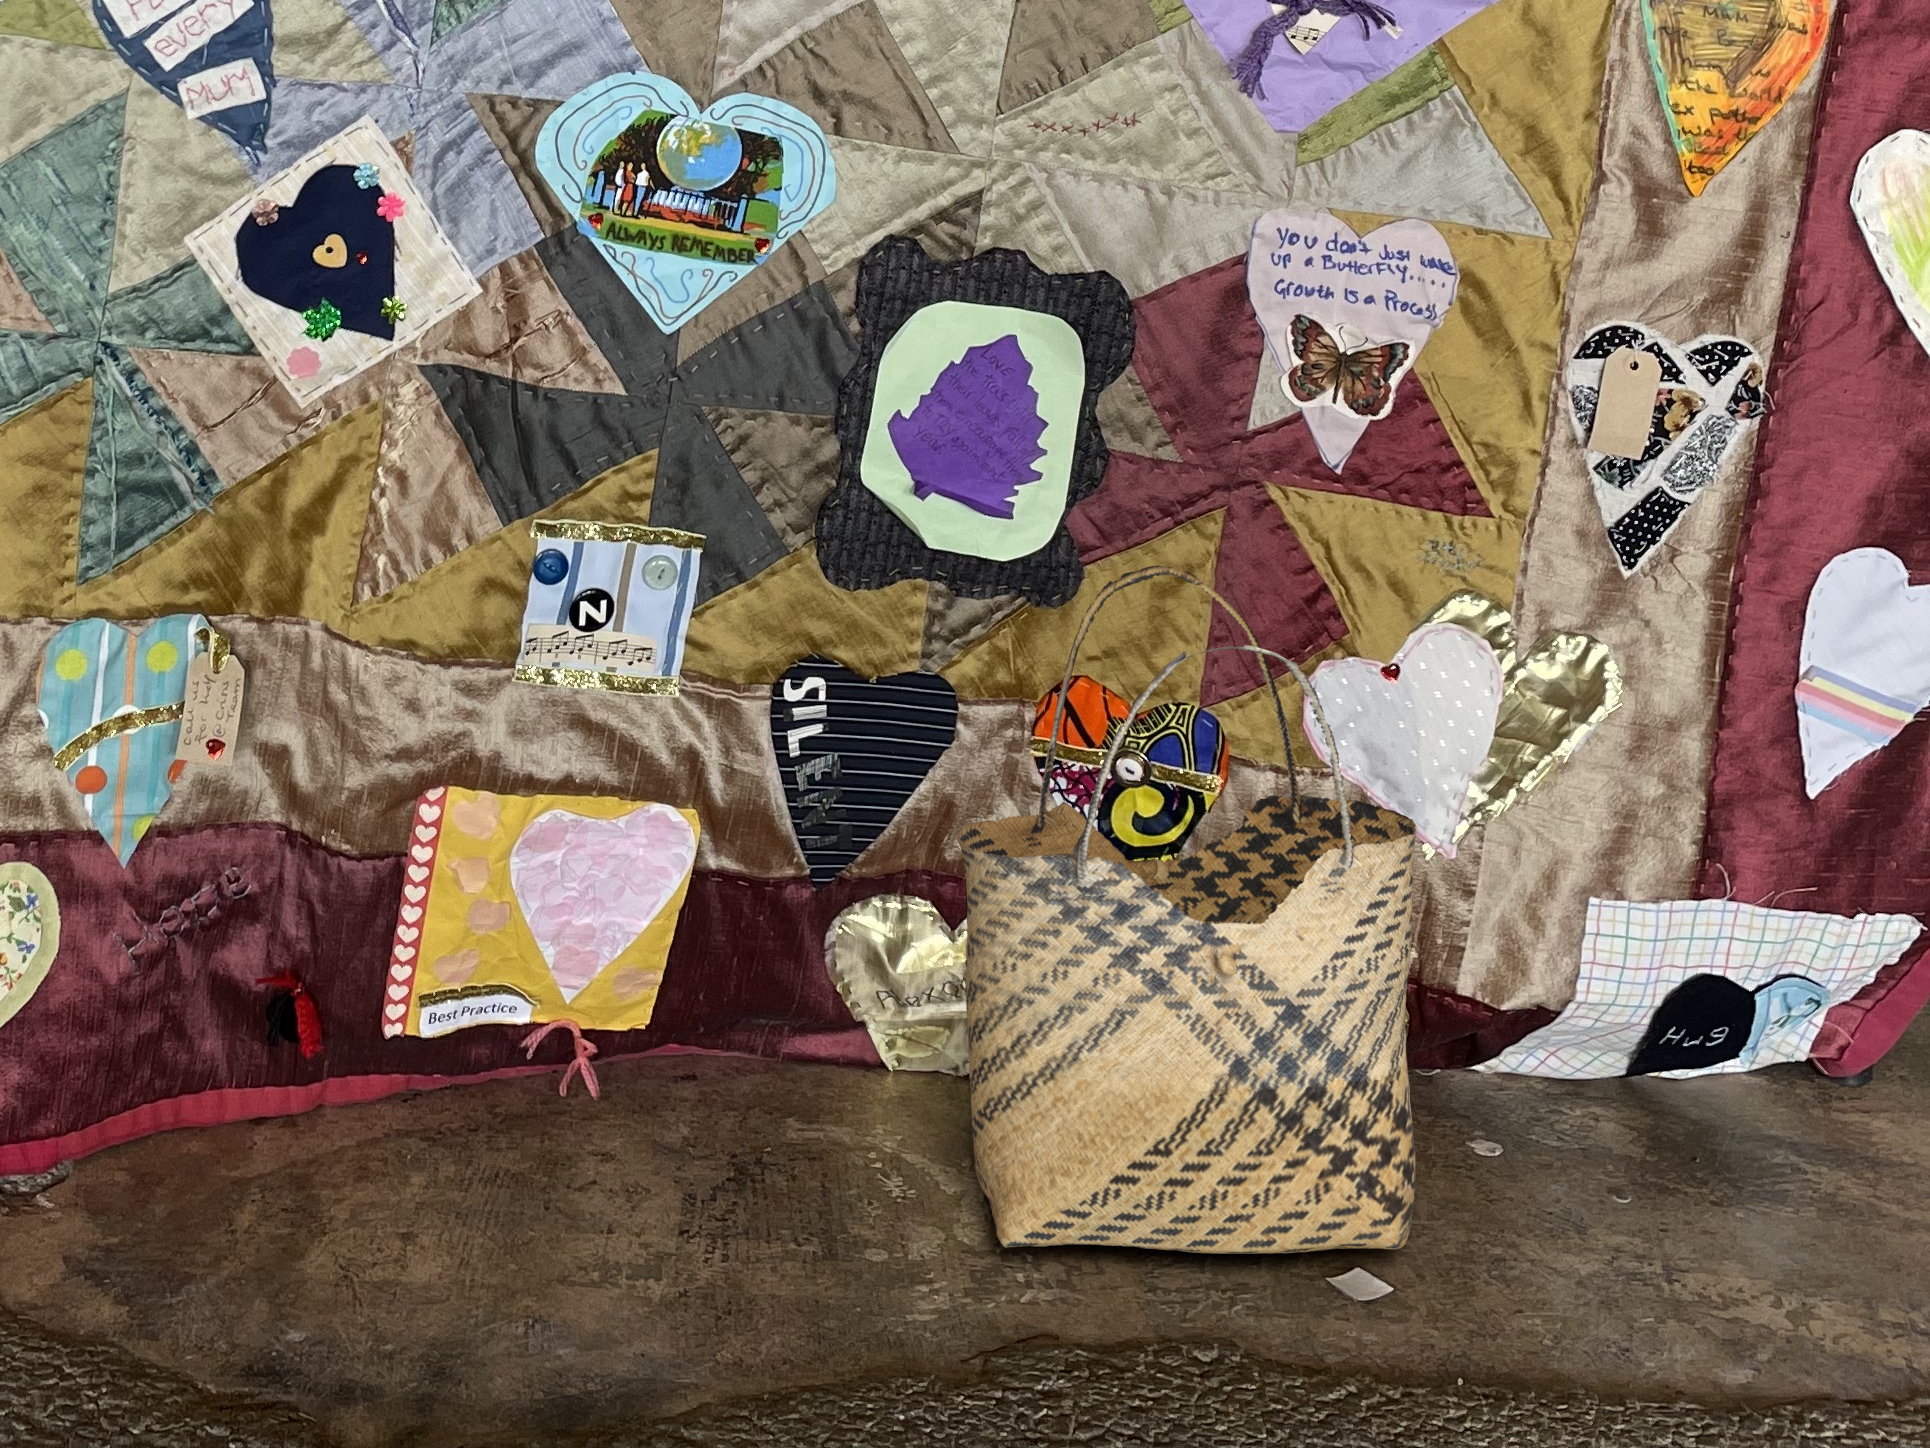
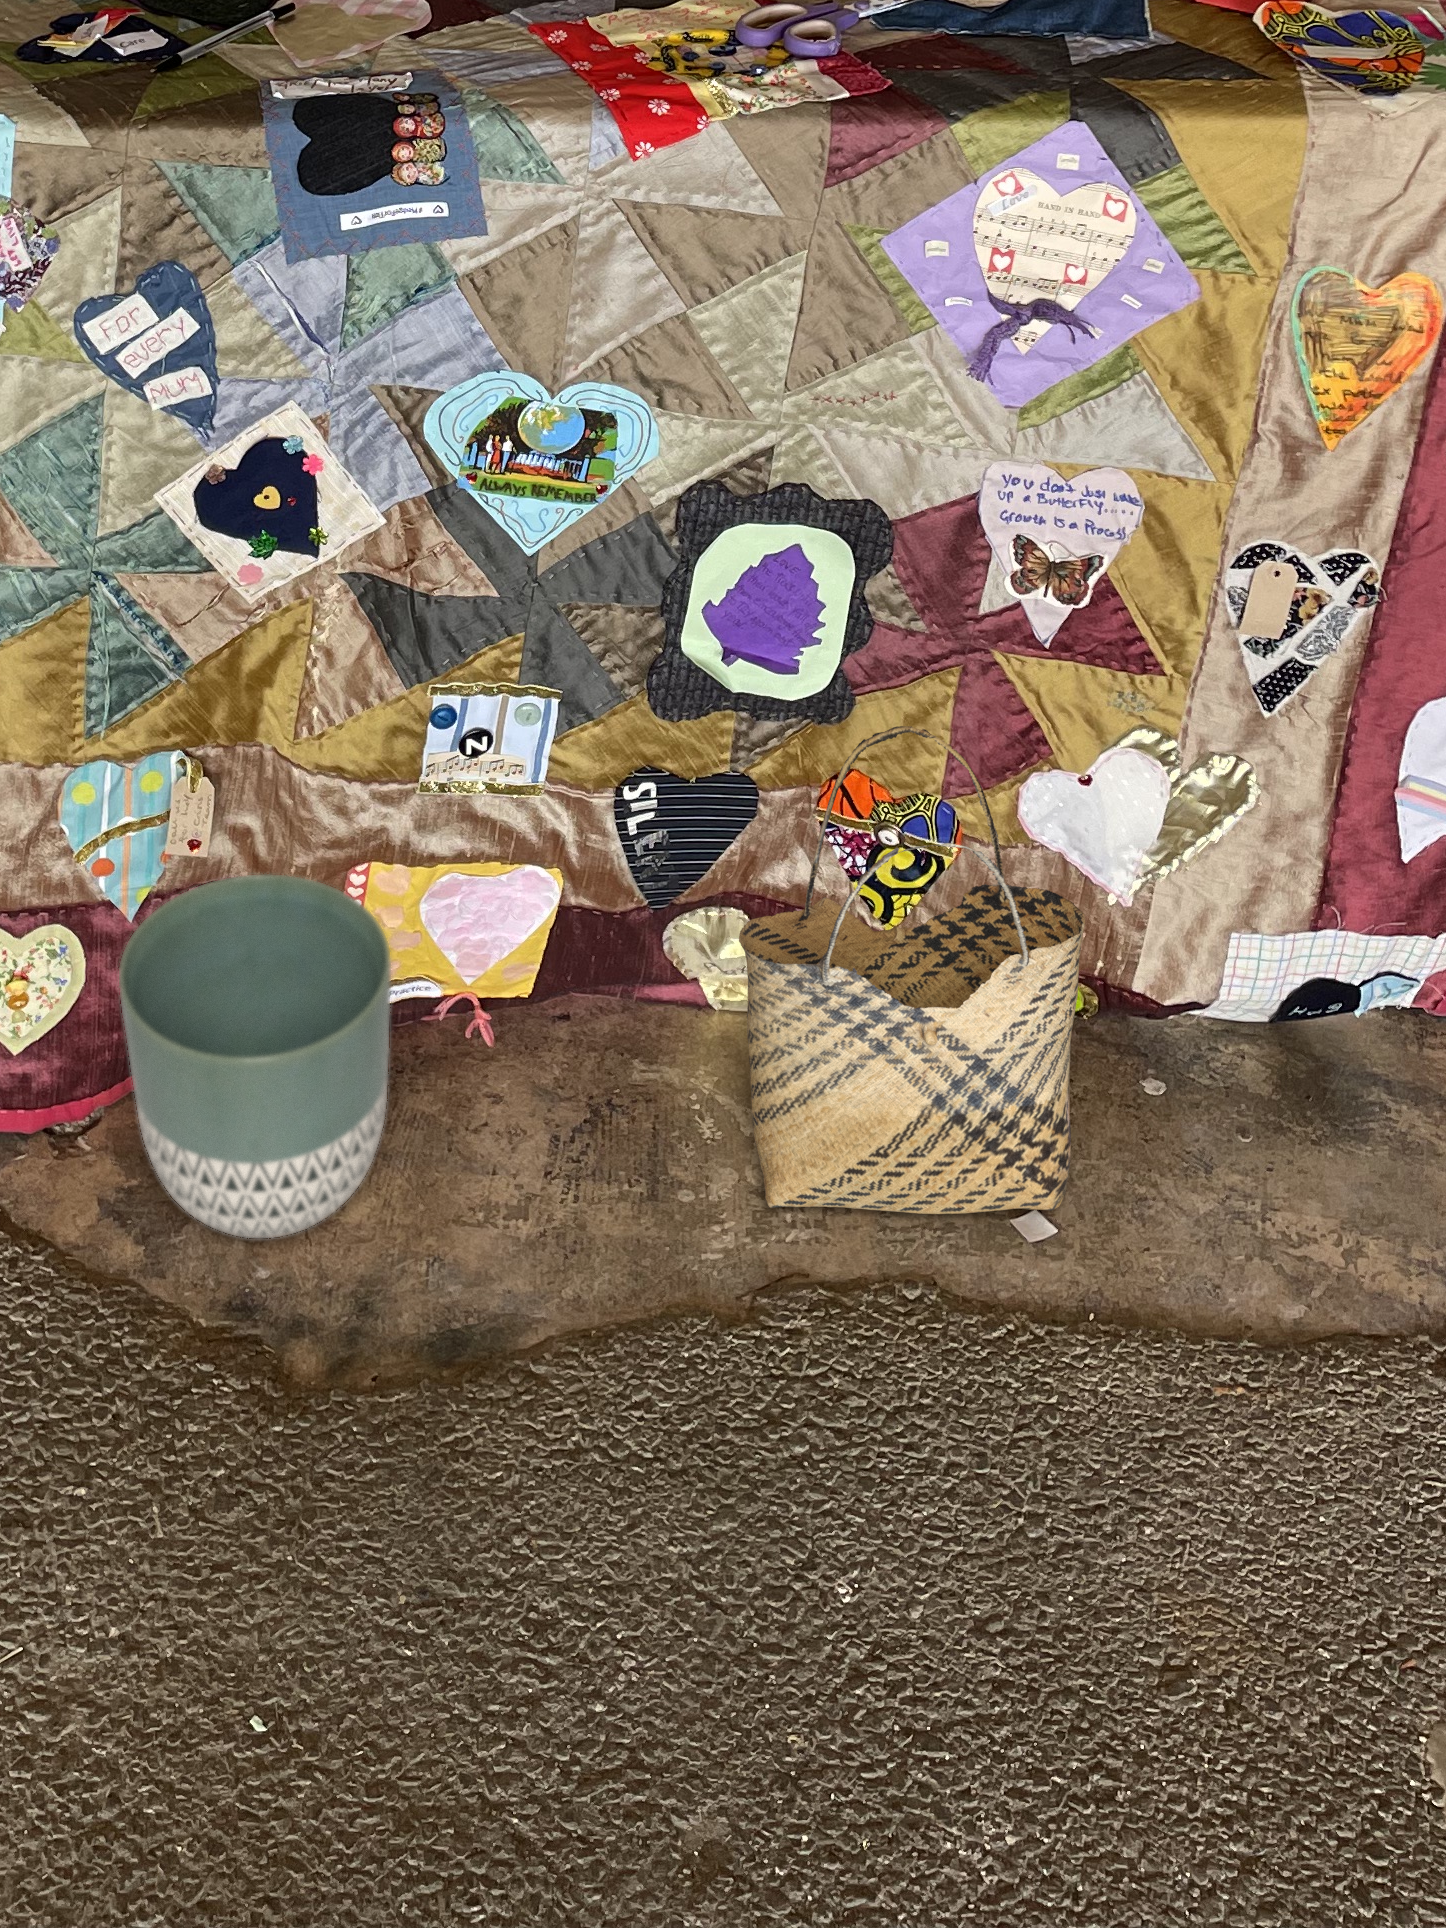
planter: none [110,783,484,1279] -> present [119,874,391,1238]

